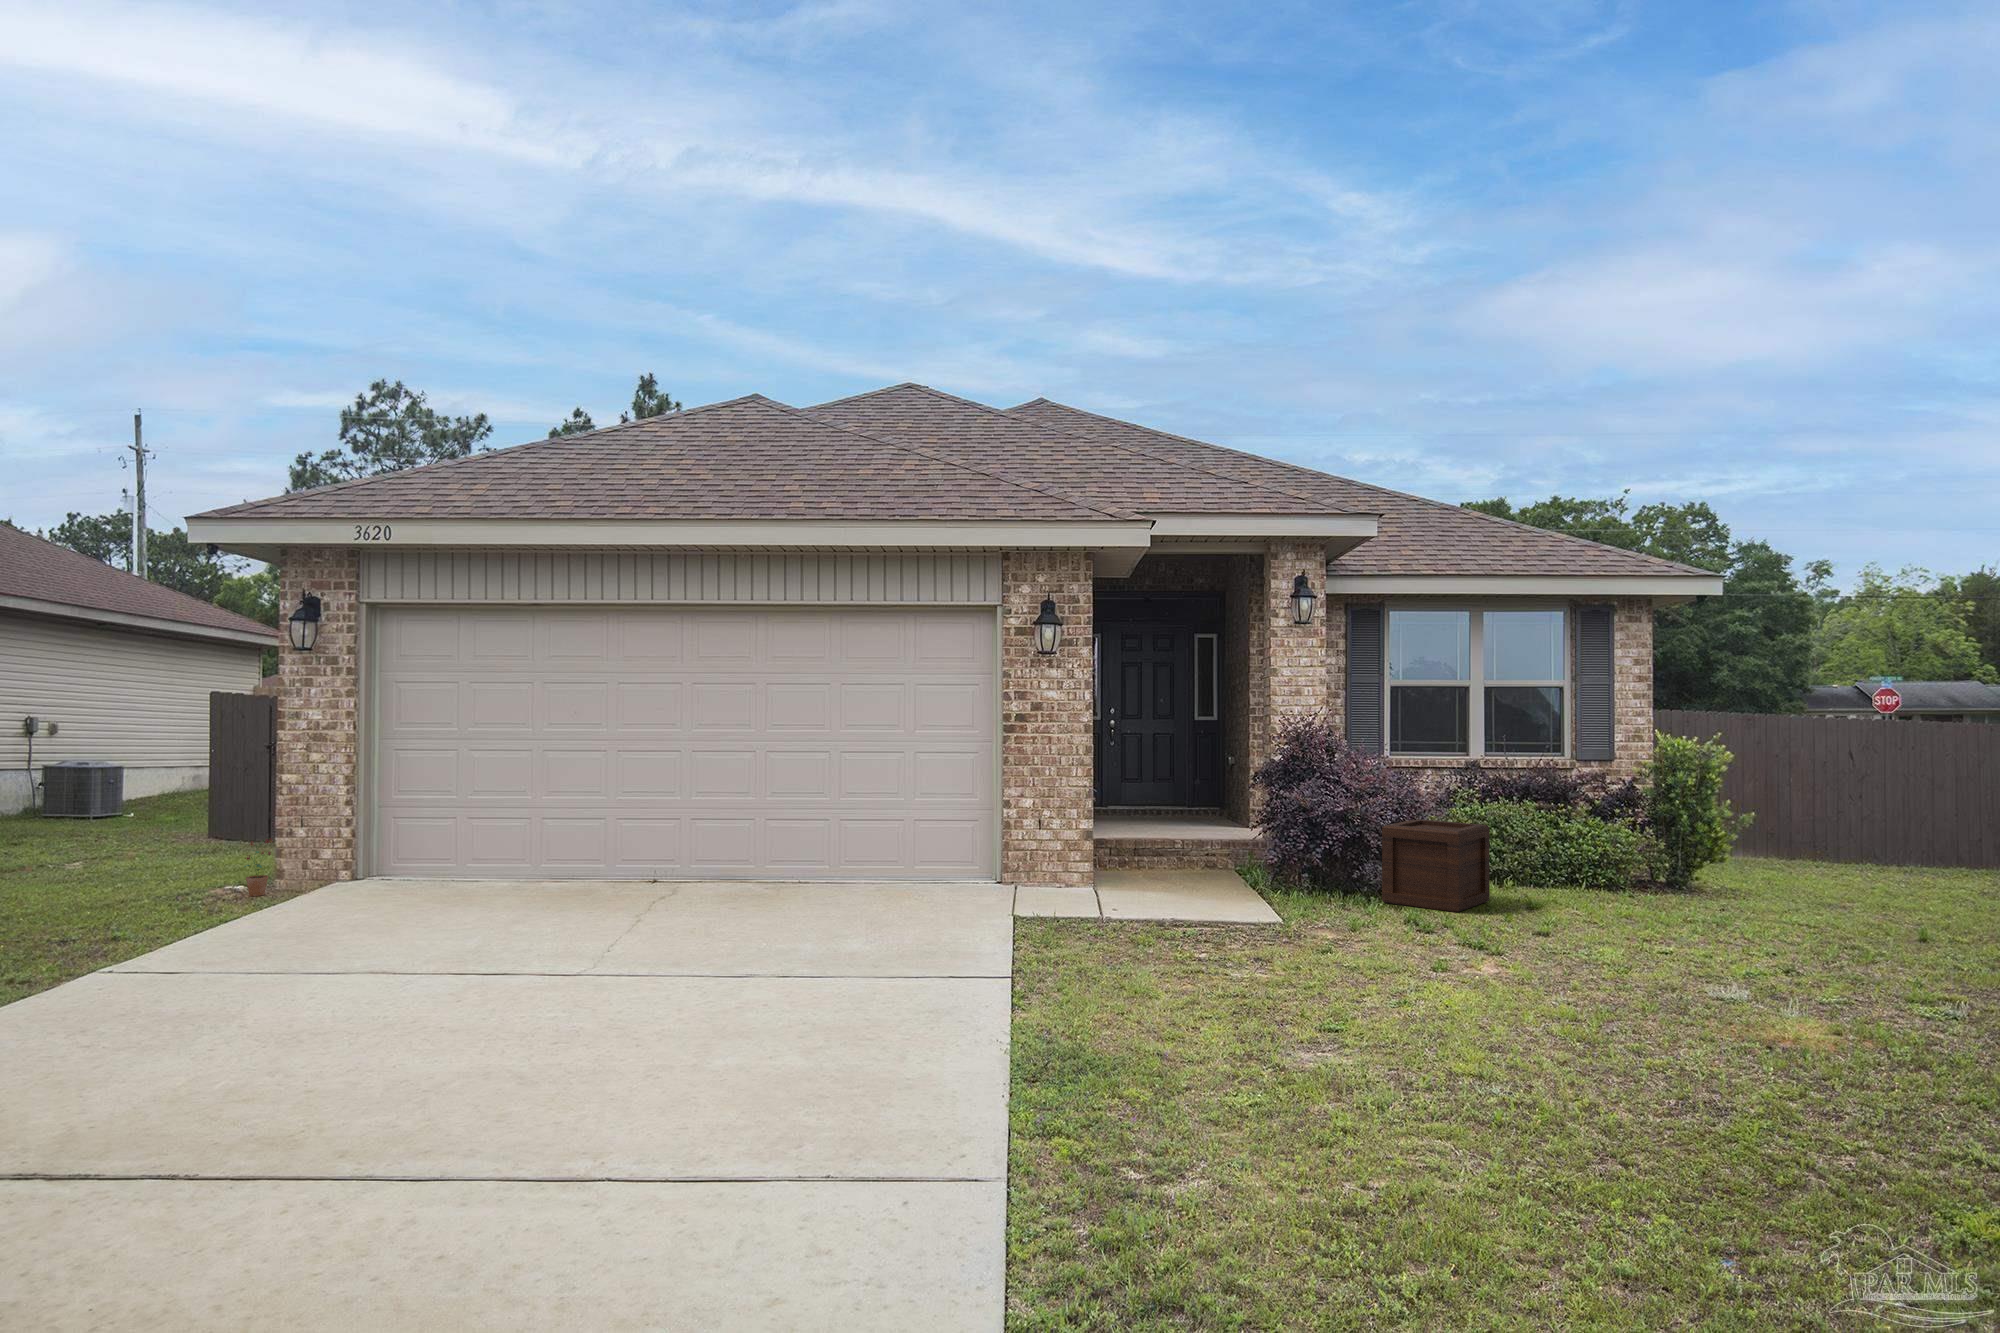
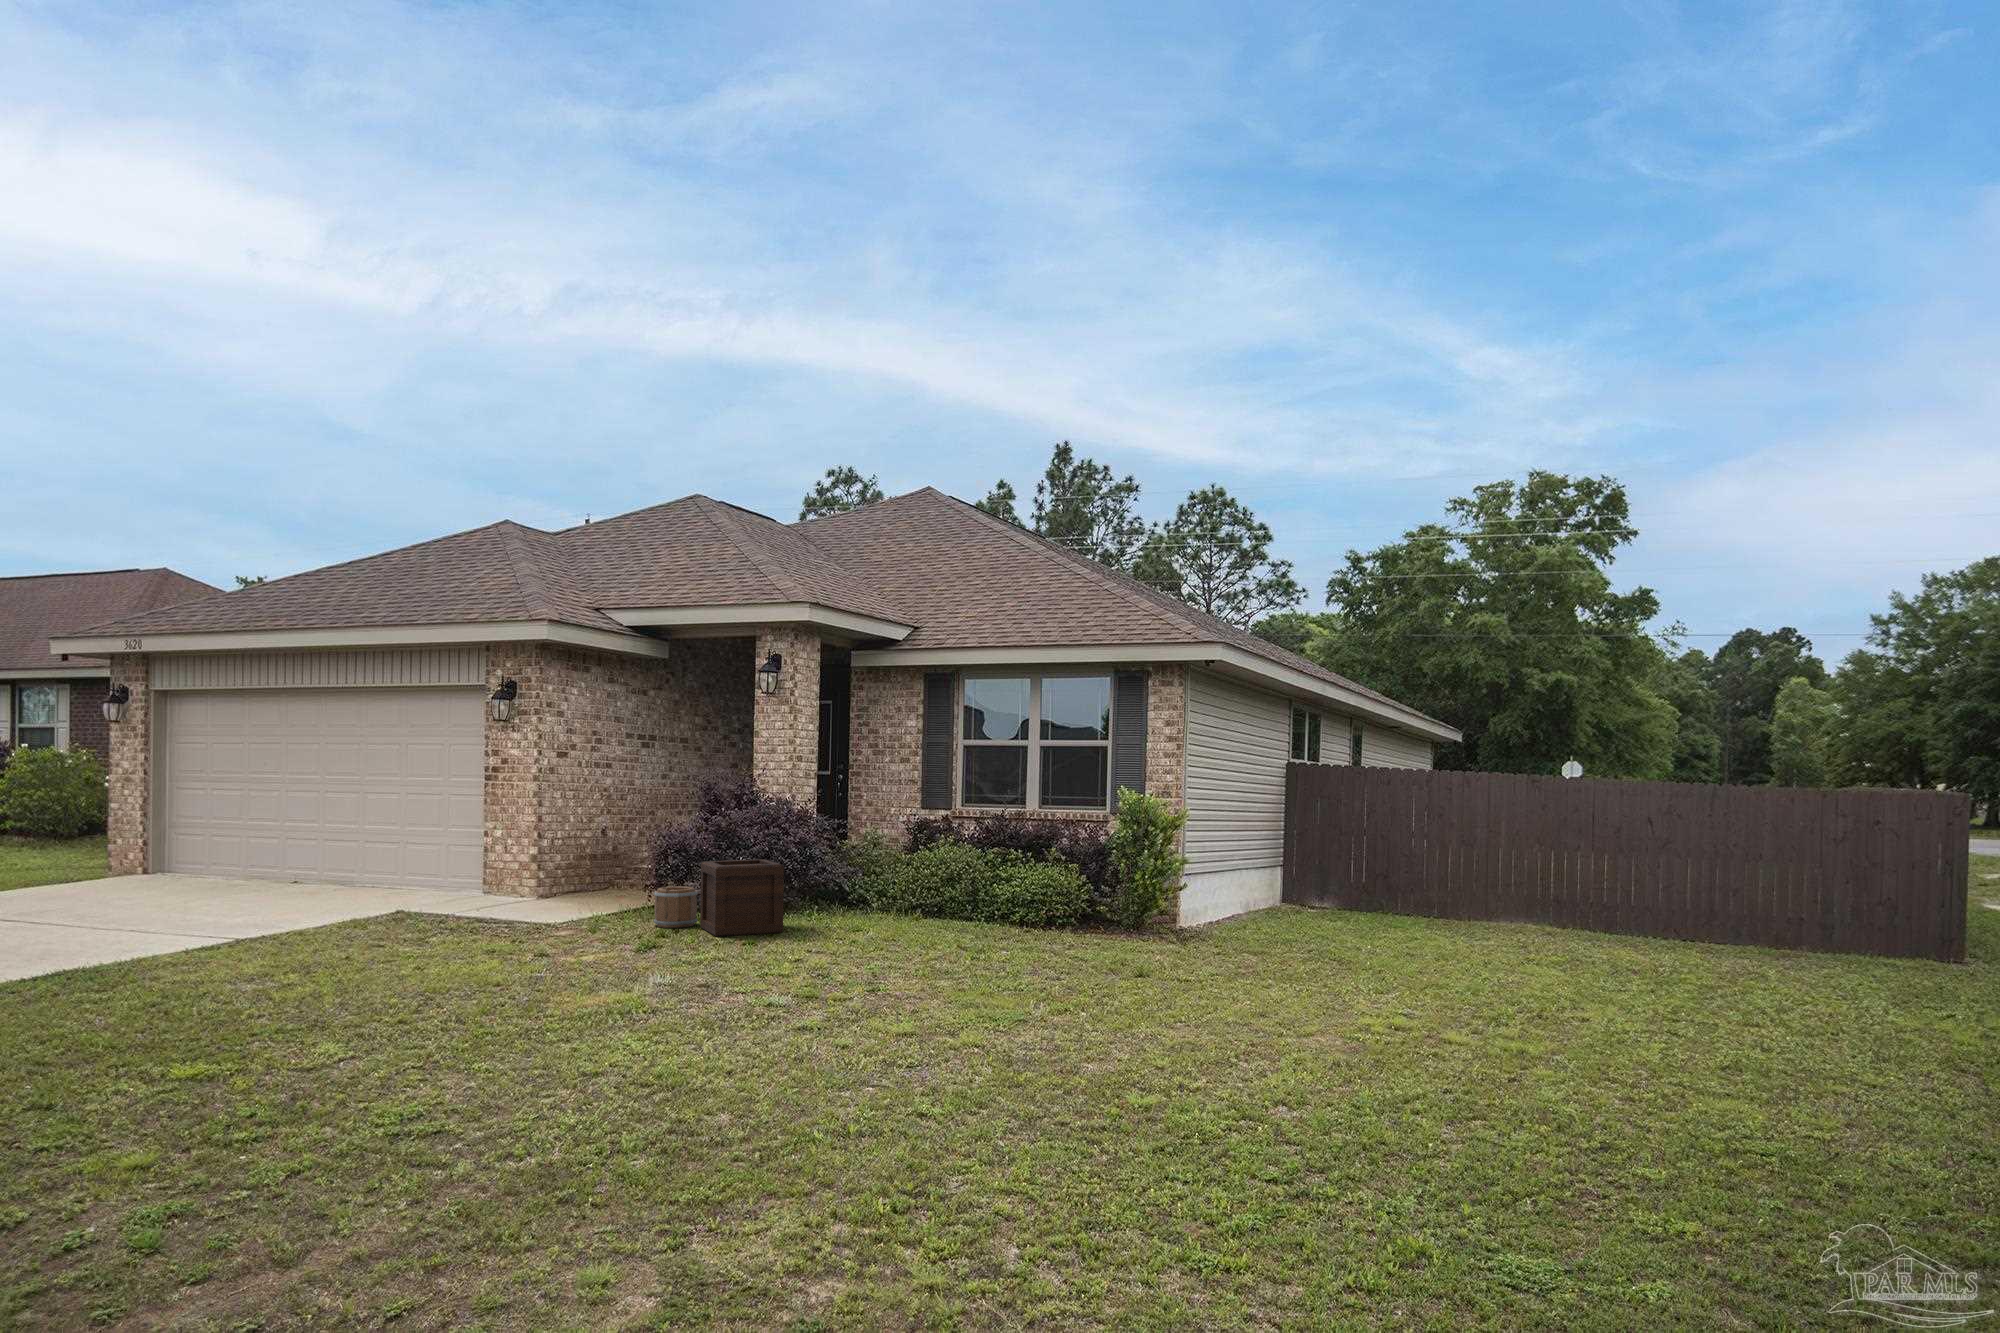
potted plant: present [244,838,273,896] -> none [82,846,107,885]
bucket: none [1310,855,1363,905] -> present [653,886,698,928]

